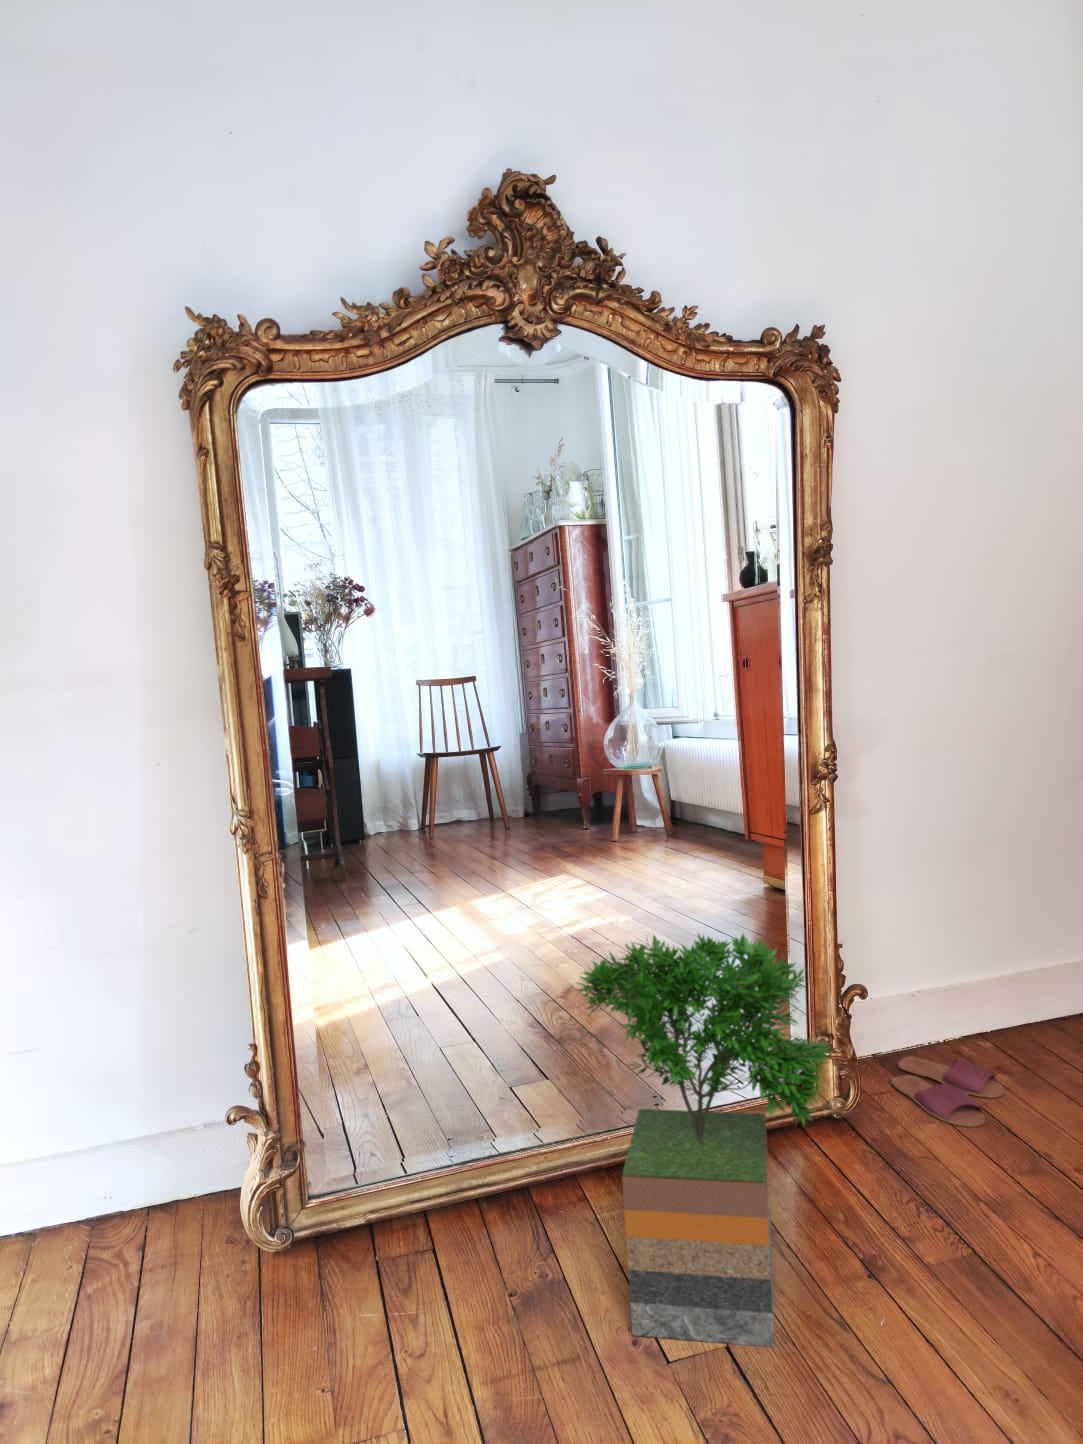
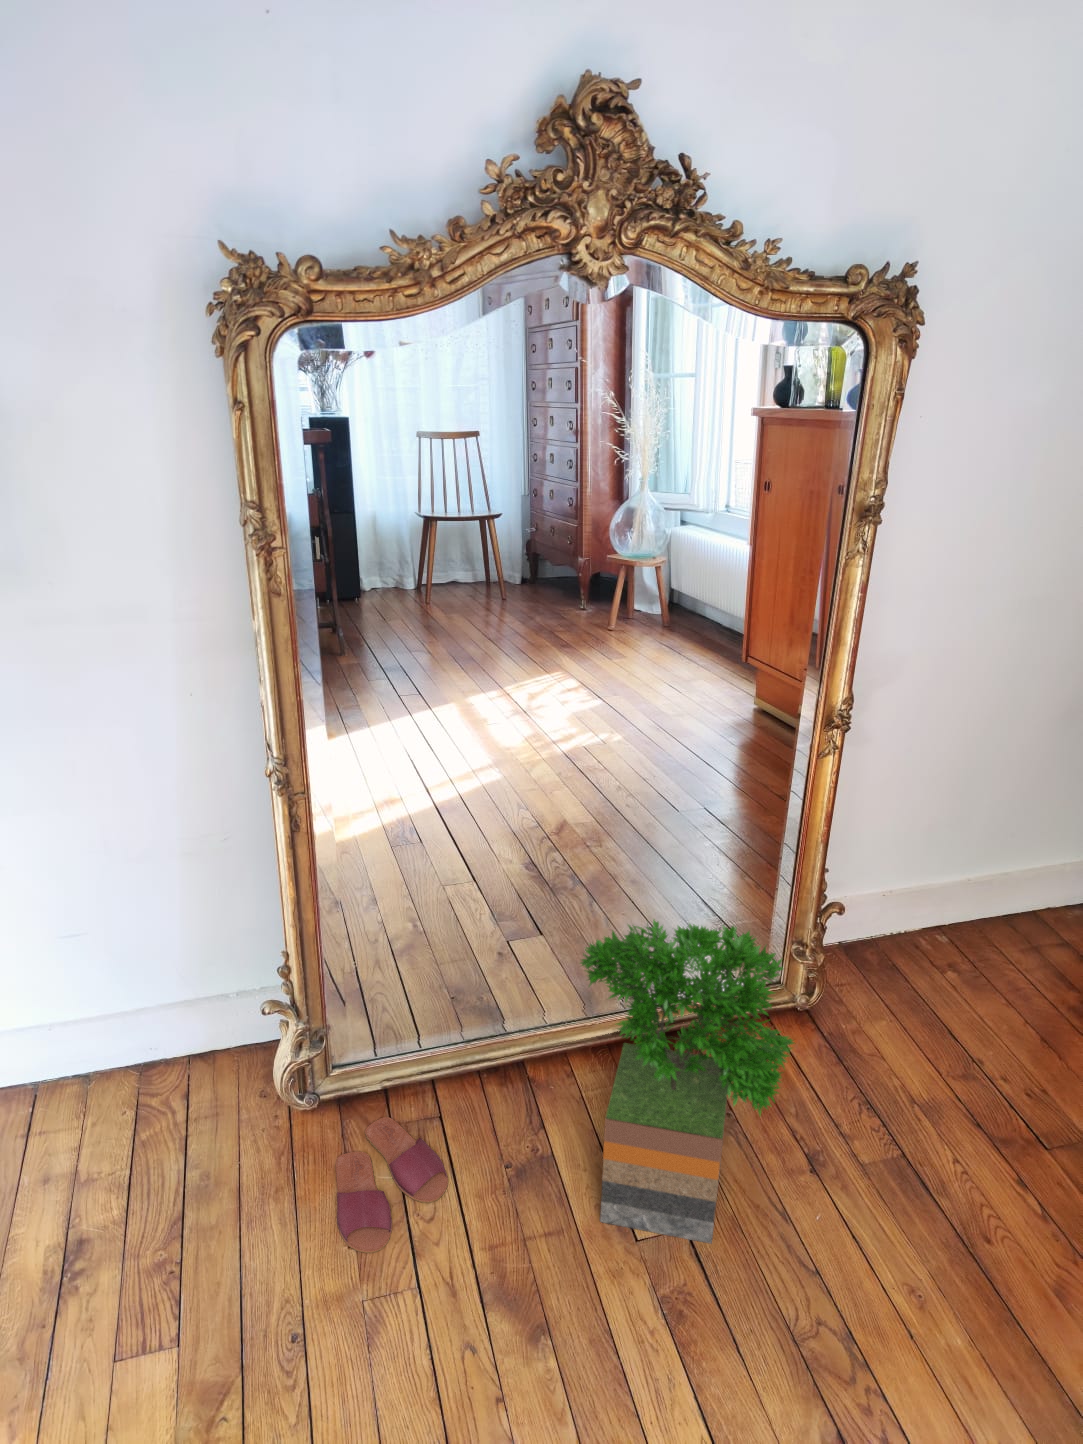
slippers: present [891,1056,1004,1127] -> present [336,1117,448,1253]

